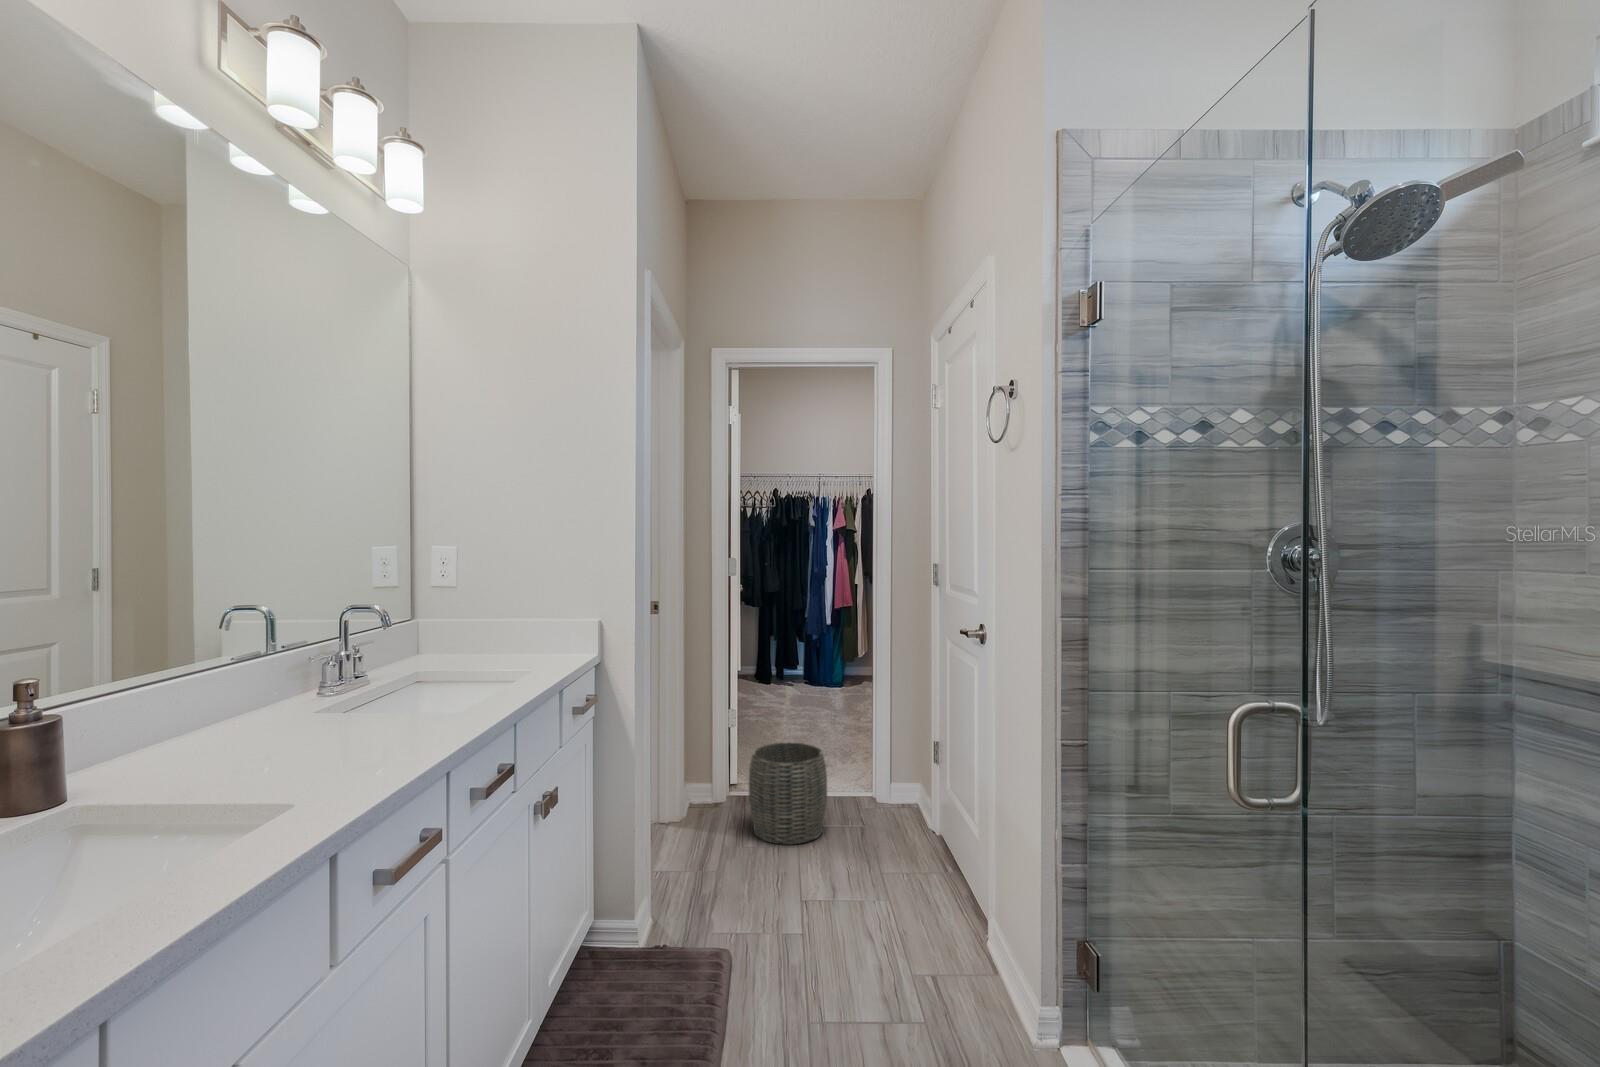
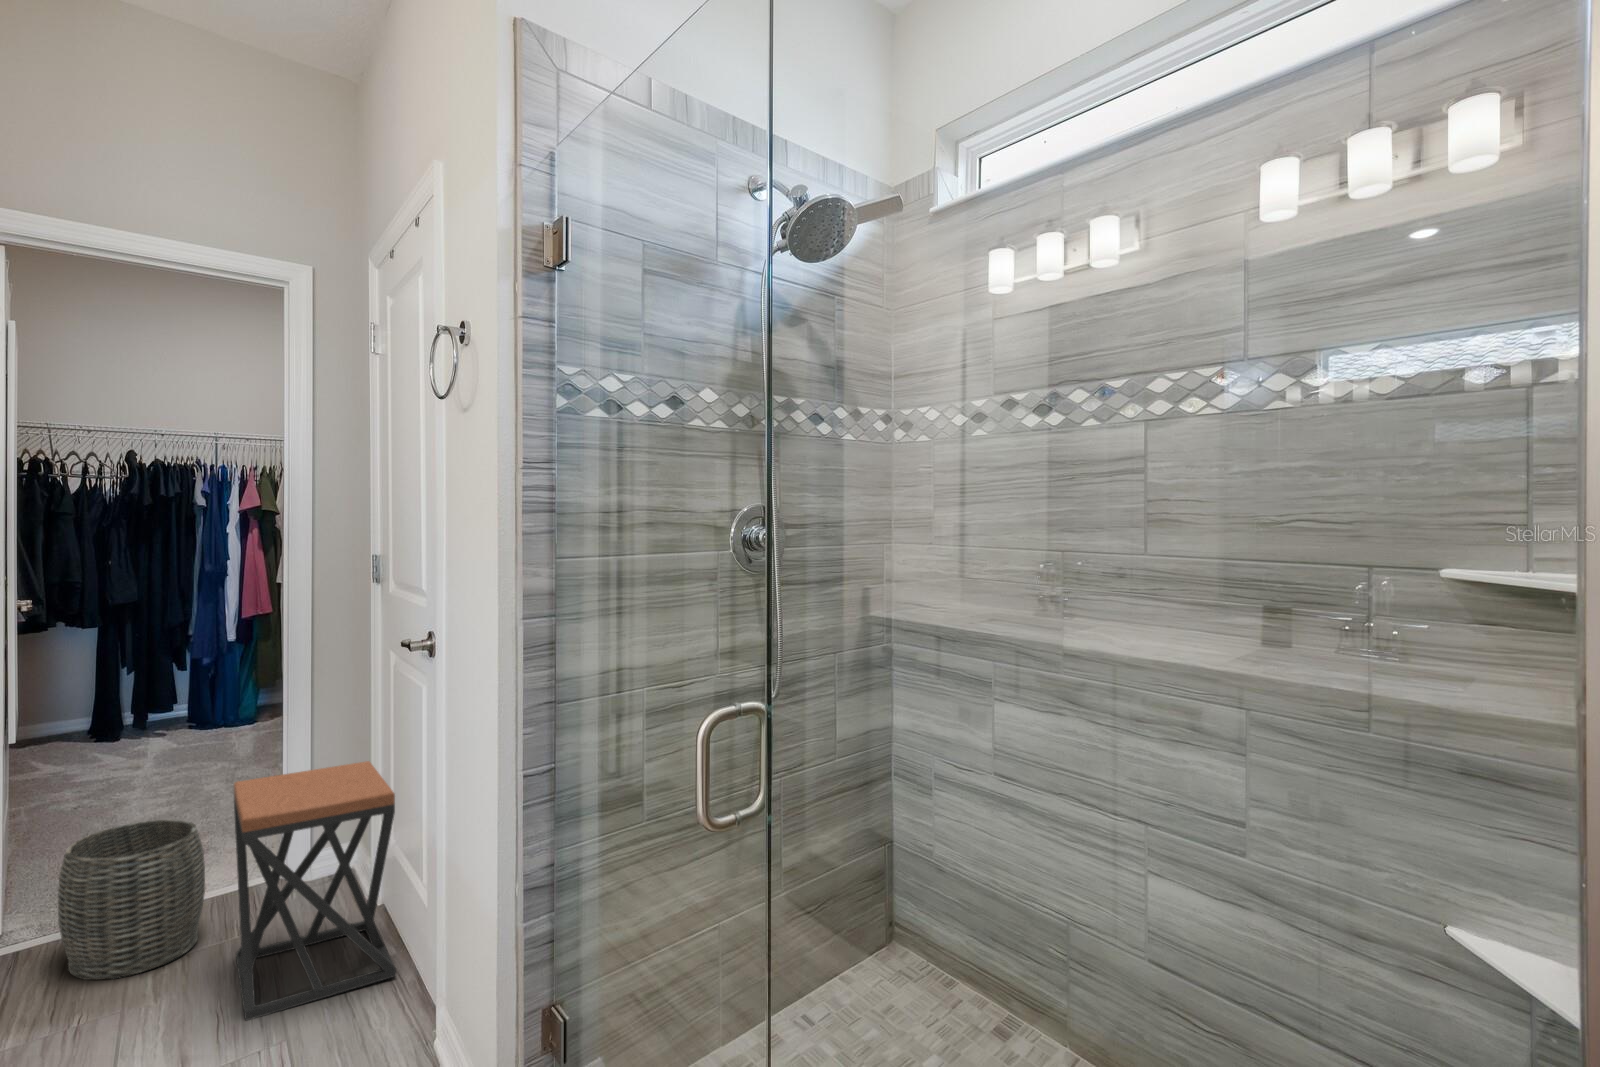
stool: none [846,722,955,895] -> present [234,761,396,1020]

